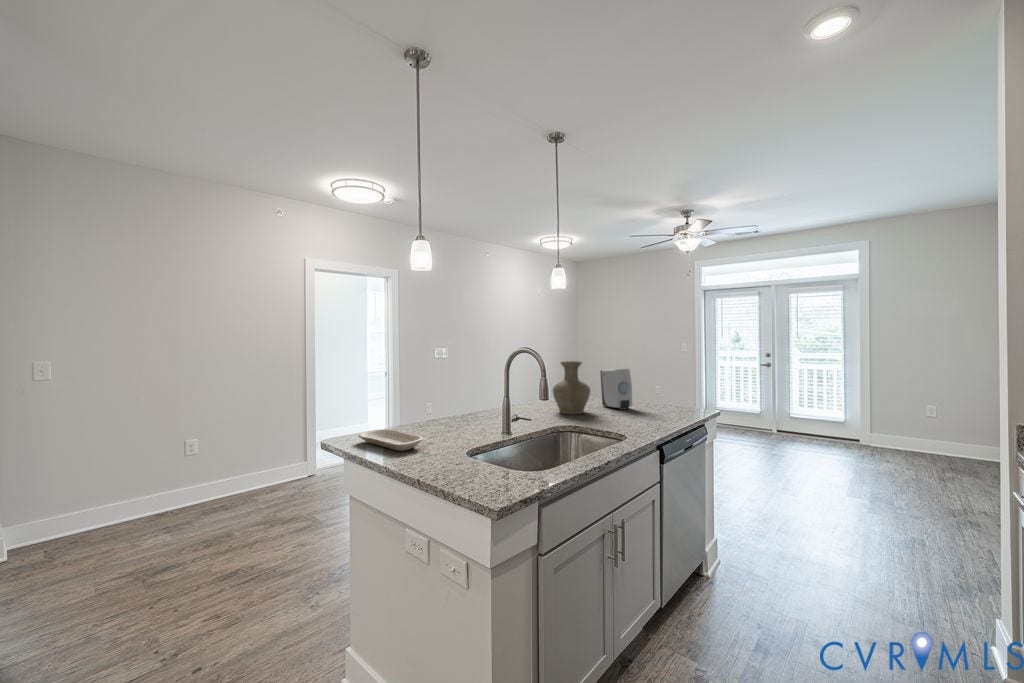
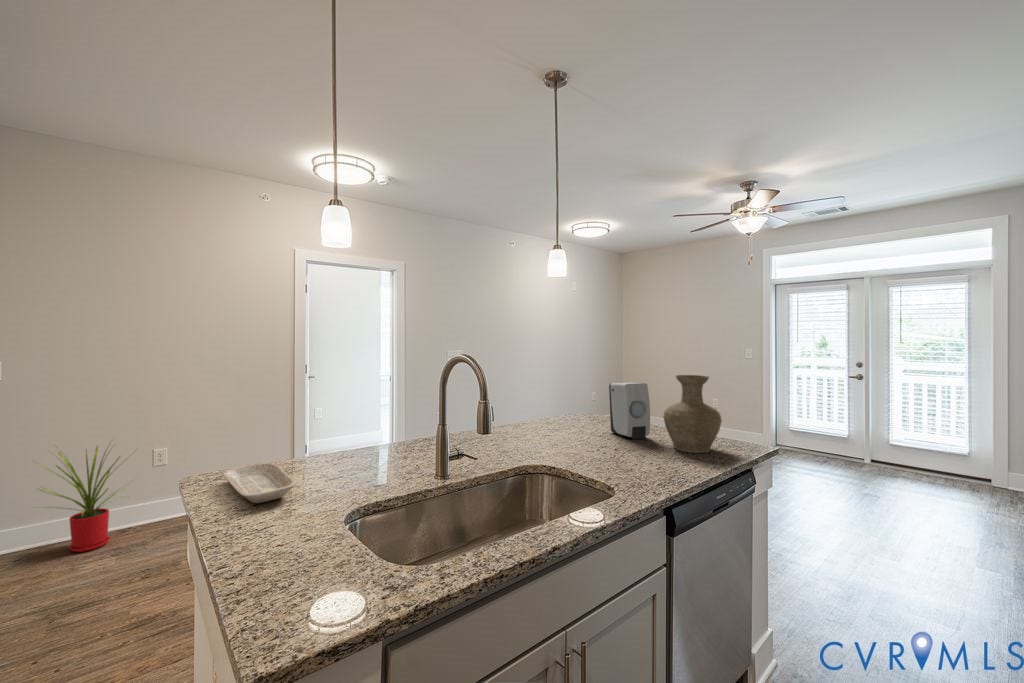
vase: present [553,361,590,414] -> present [663,375,722,453]
house plant: none [84,431,181,536] -> present [39,443,120,552]

